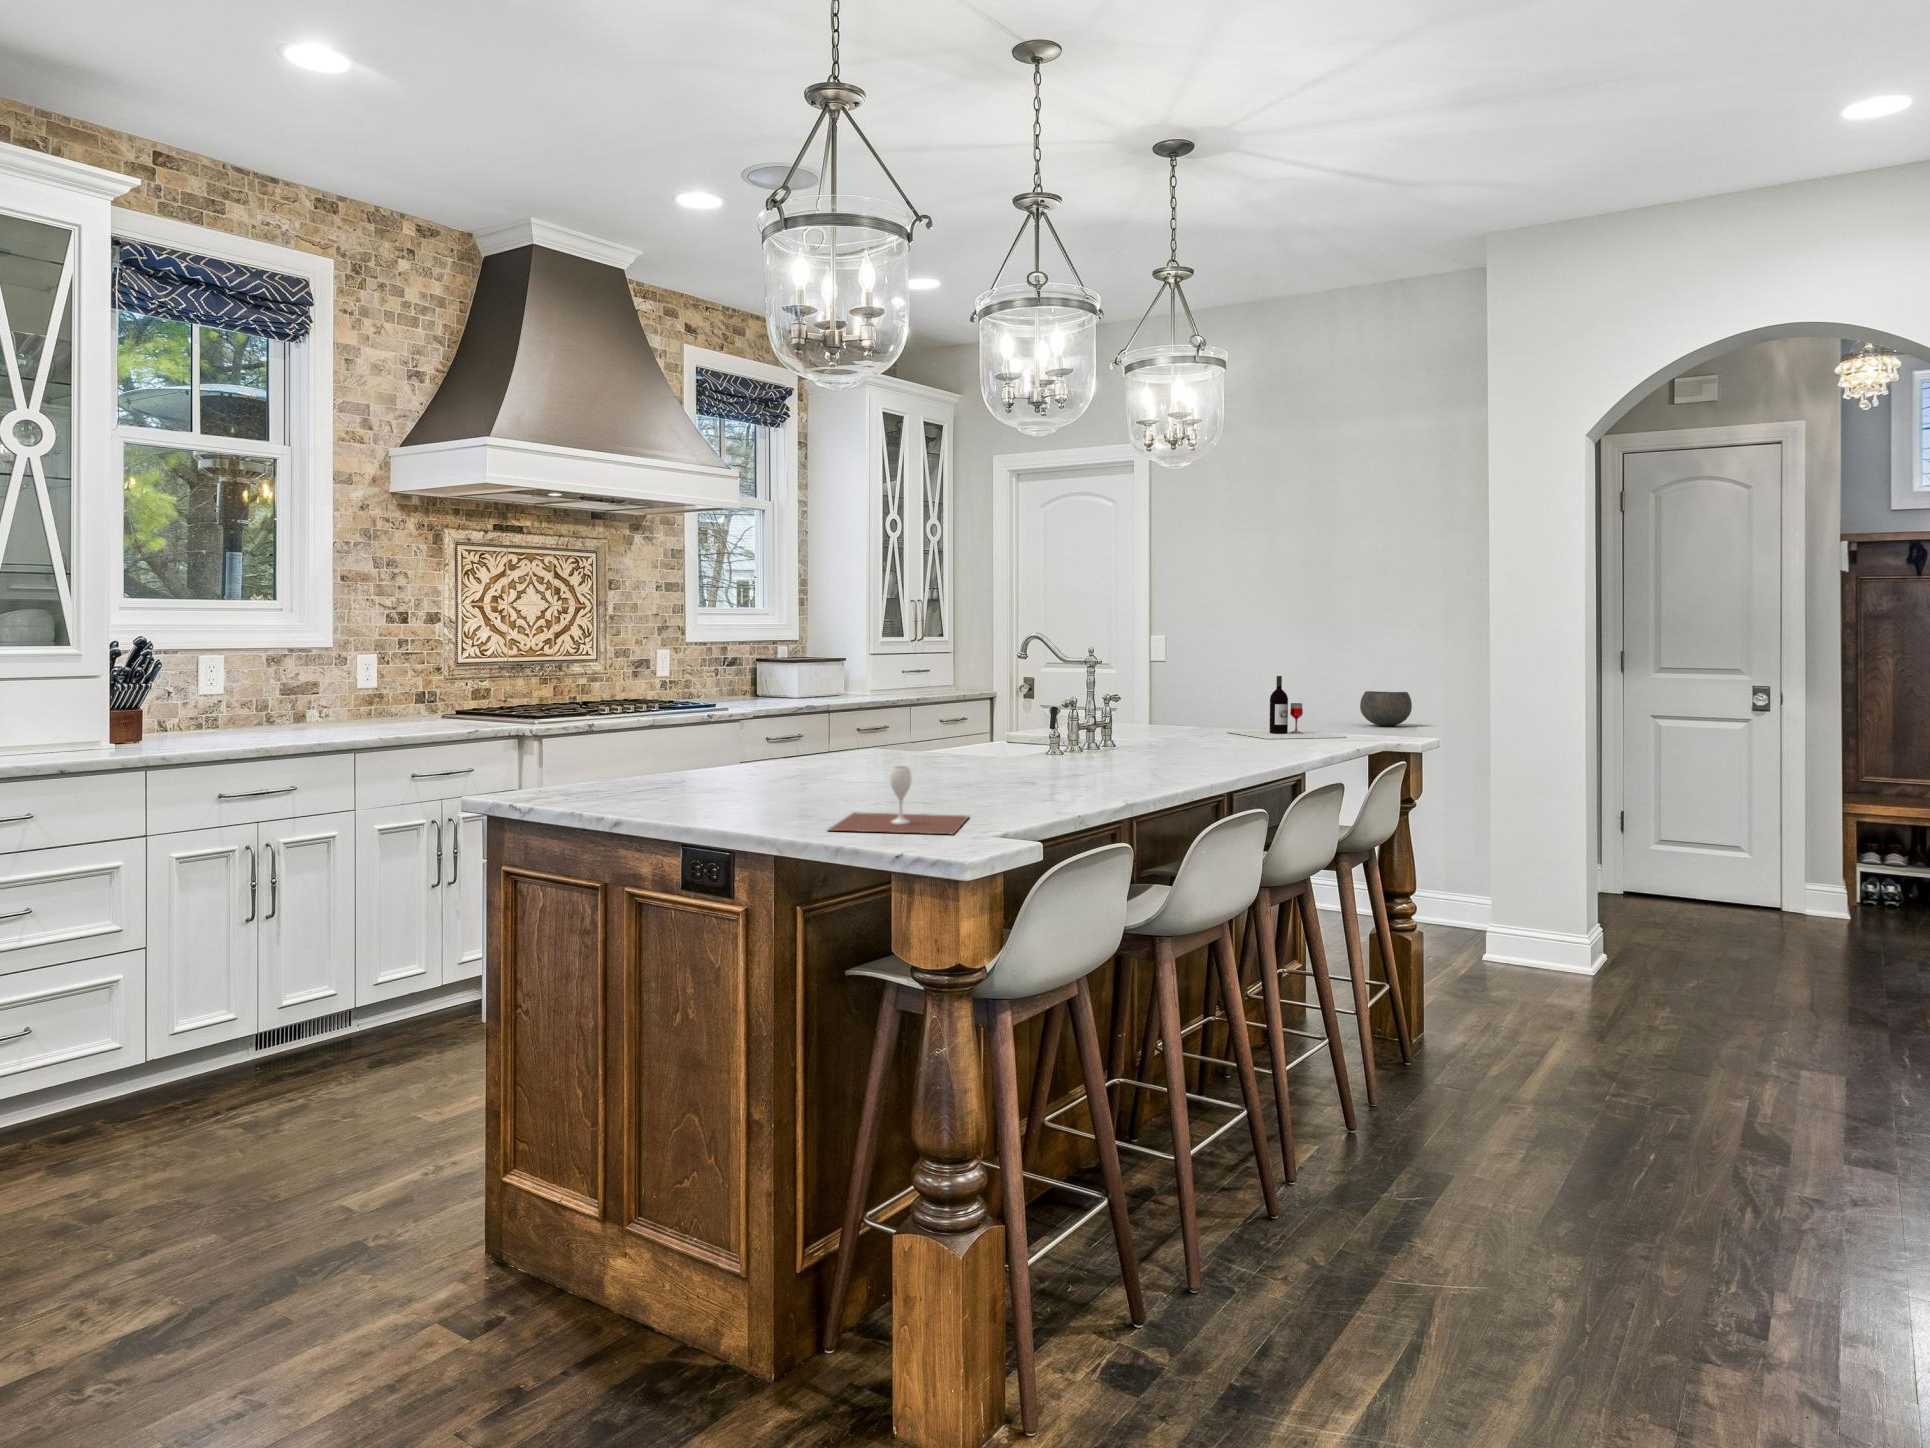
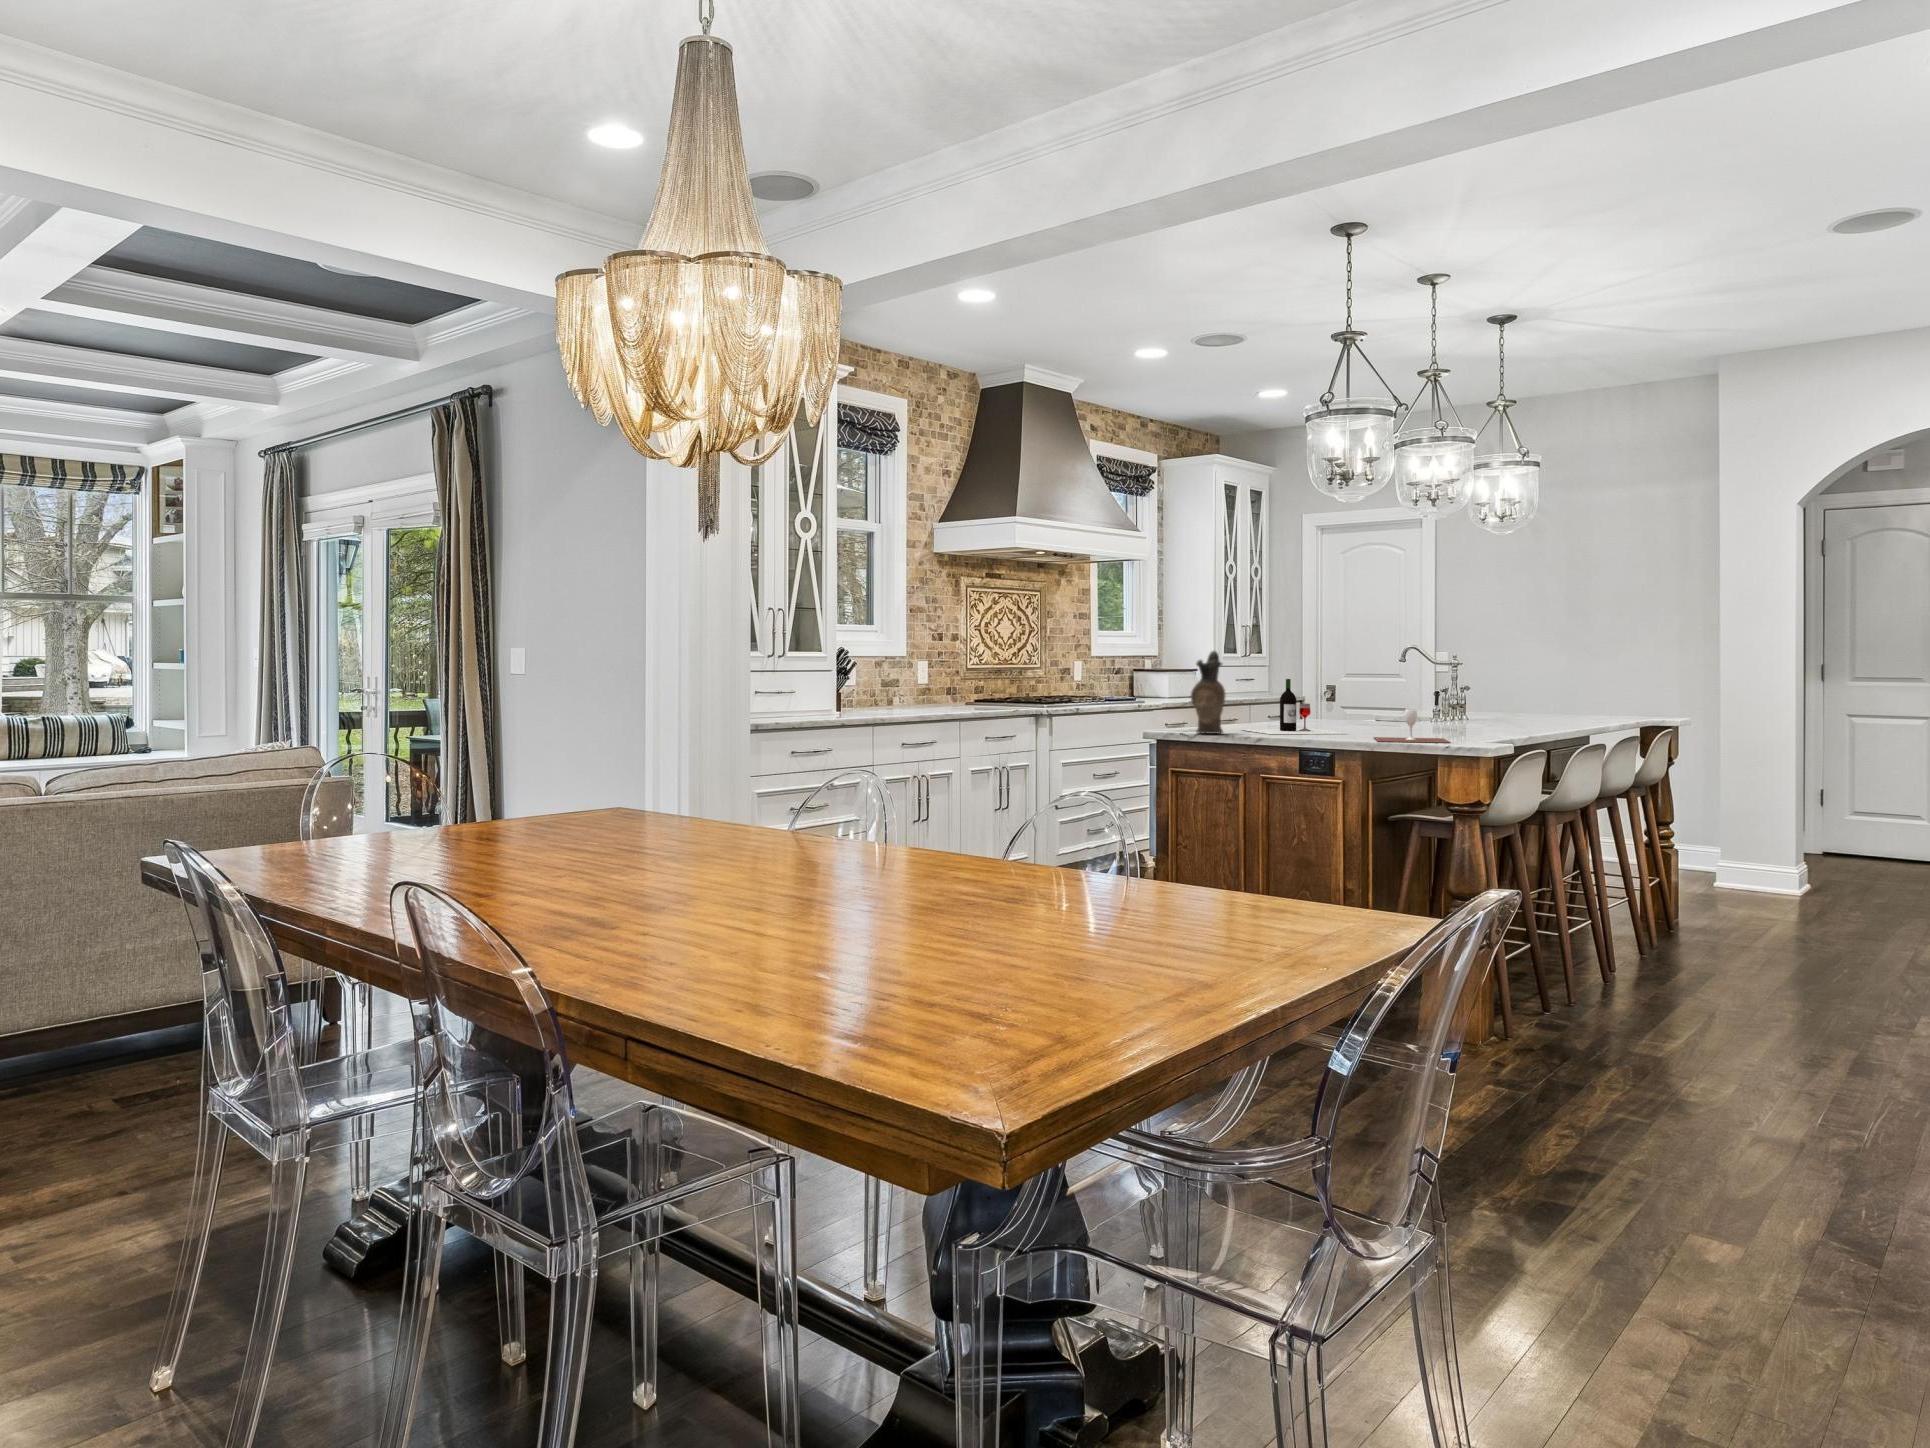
ceramic pitcher: none [564,651,629,801] -> present [1191,651,1226,734]
wine bottle: present [1227,676,1345,739] -> present [1242,679,1347,734]
bowl: present [1360,691,1412,726] -> none [1621,688,1661,712]

